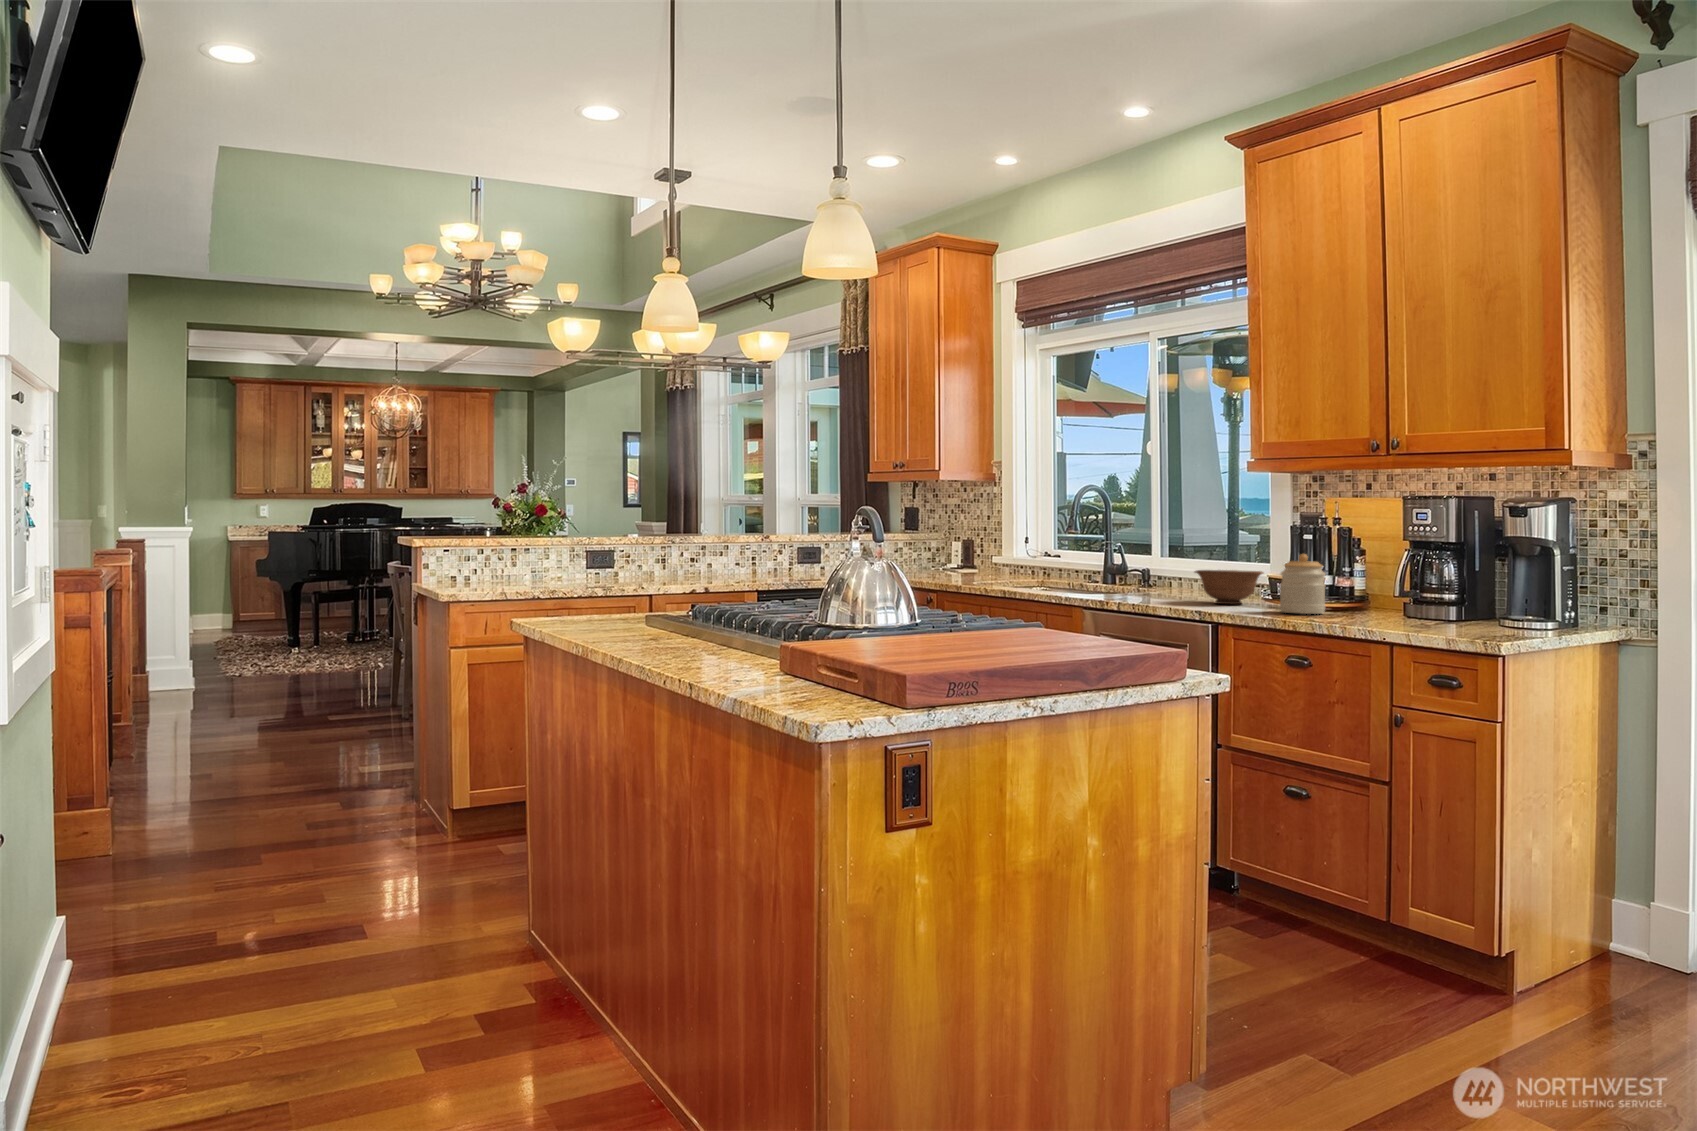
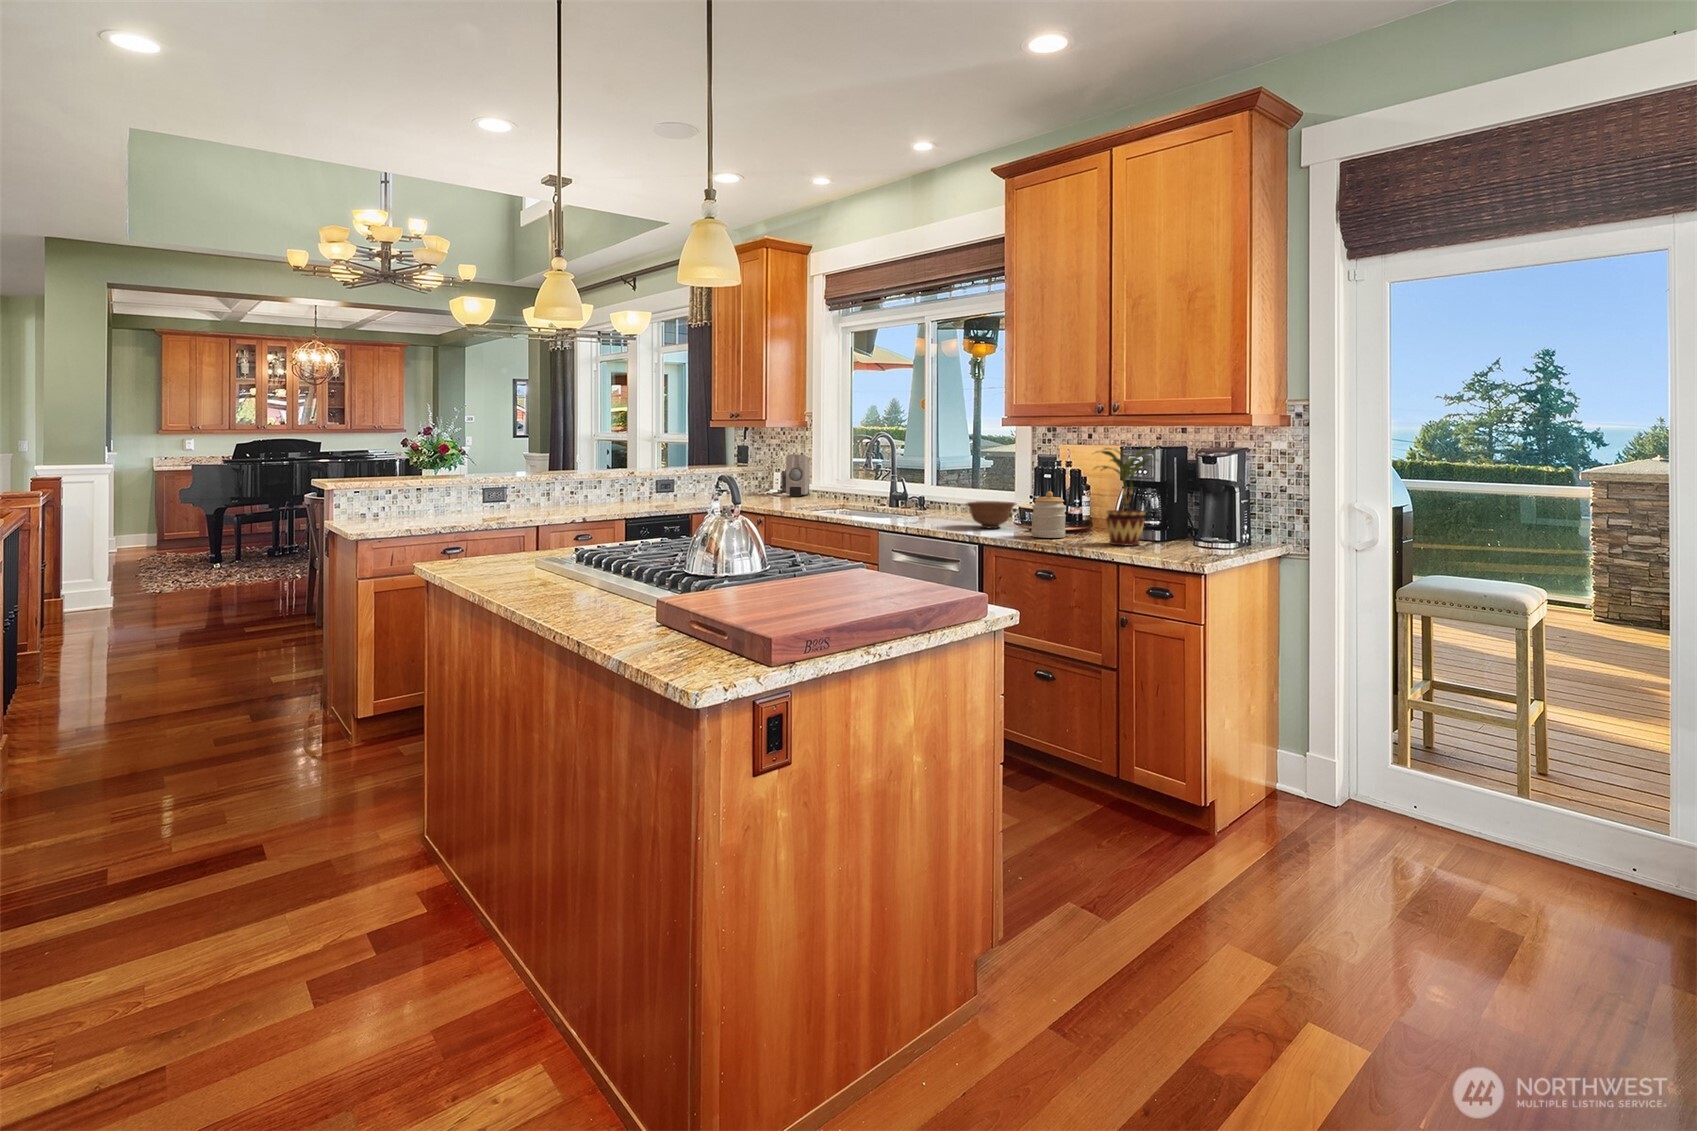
potted plant: none [1354,496,1444,622] -> present [1095,448,1158,546]
soap dispenser: none [964,517,997,572] -> present [786,455,810,496]

